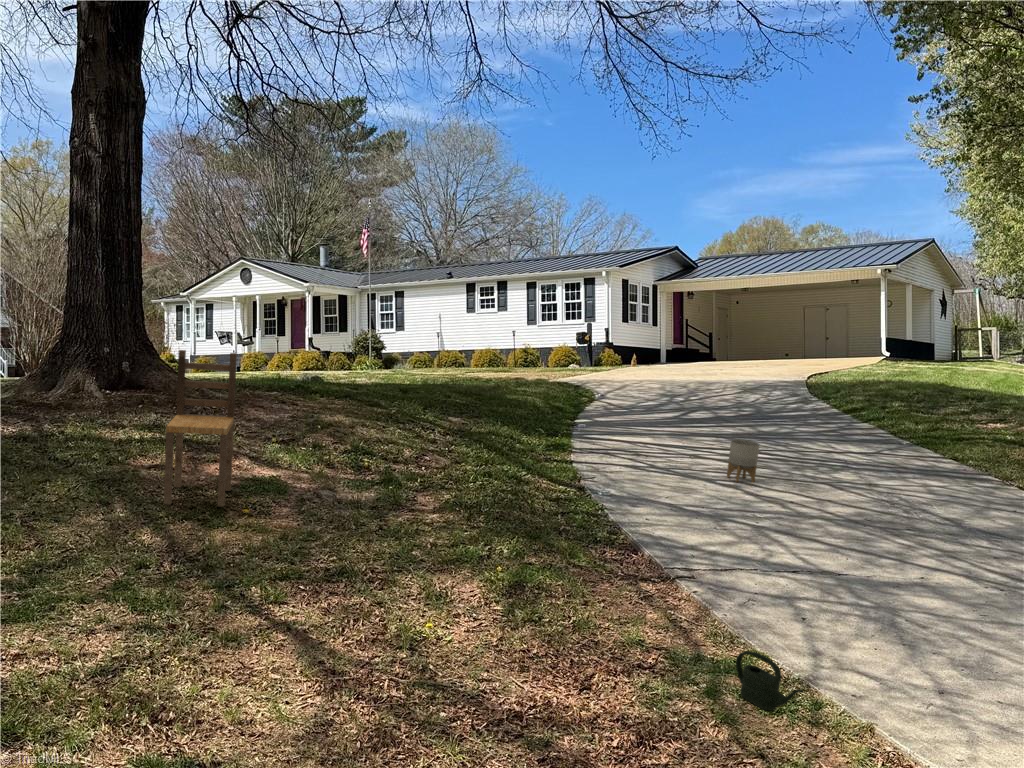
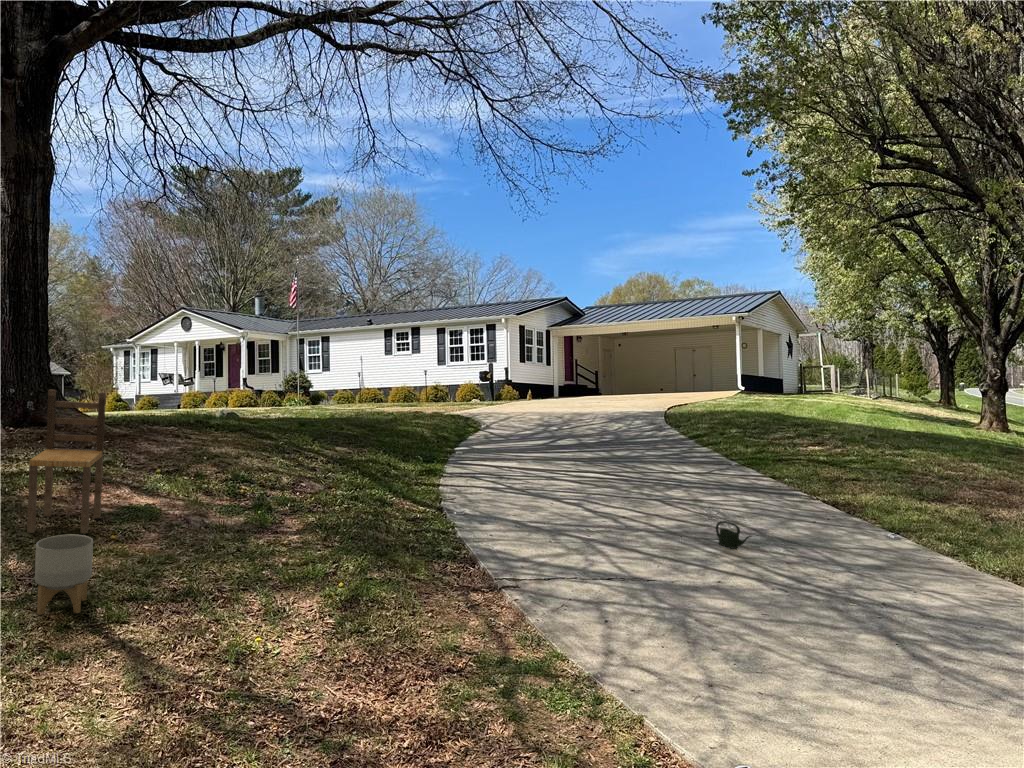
planter: present [727,439,760,482] -> present [35,535,93,615]
watering can: present [736,651,803,710] -> present [716,521,751,549]

